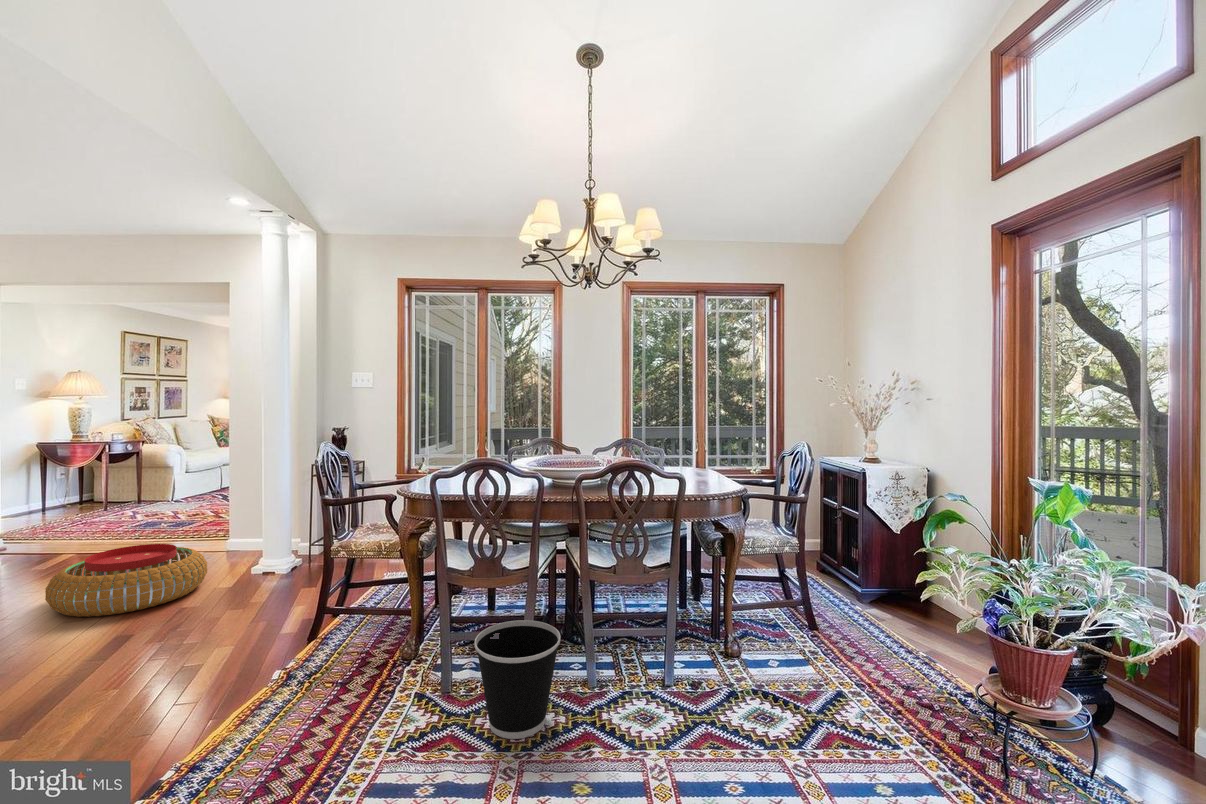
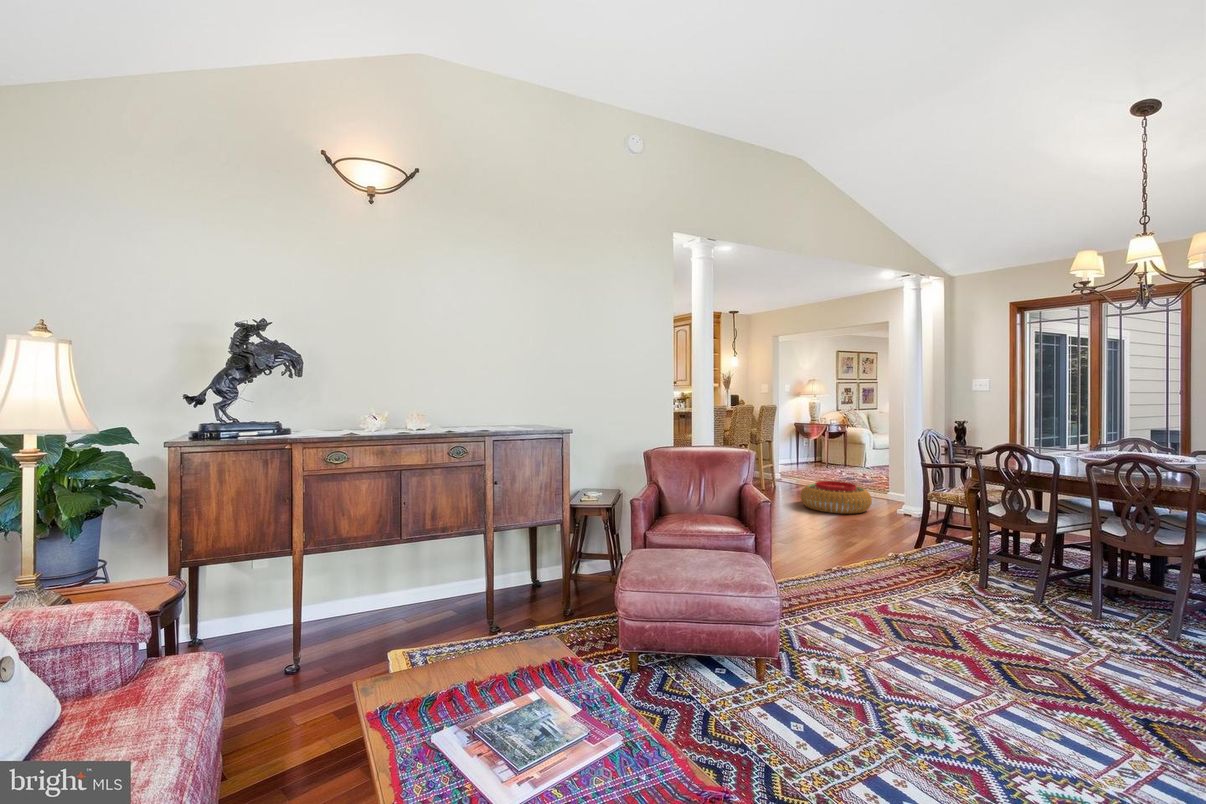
wastebasket: present [474,620,561,739] -> none [985,546,1050,611]

